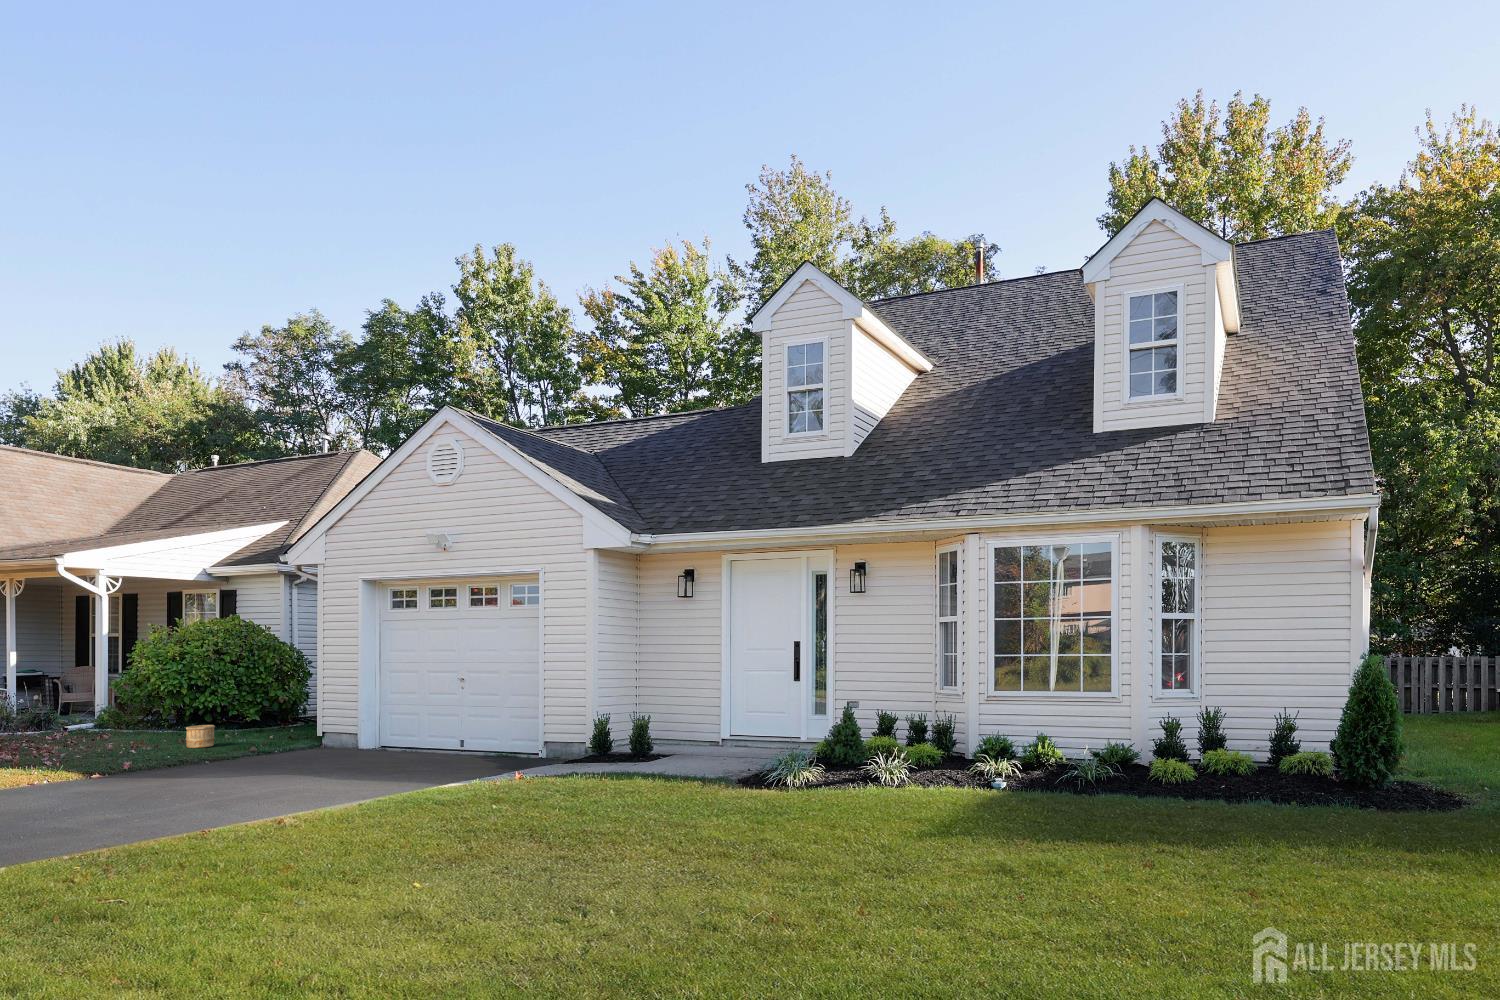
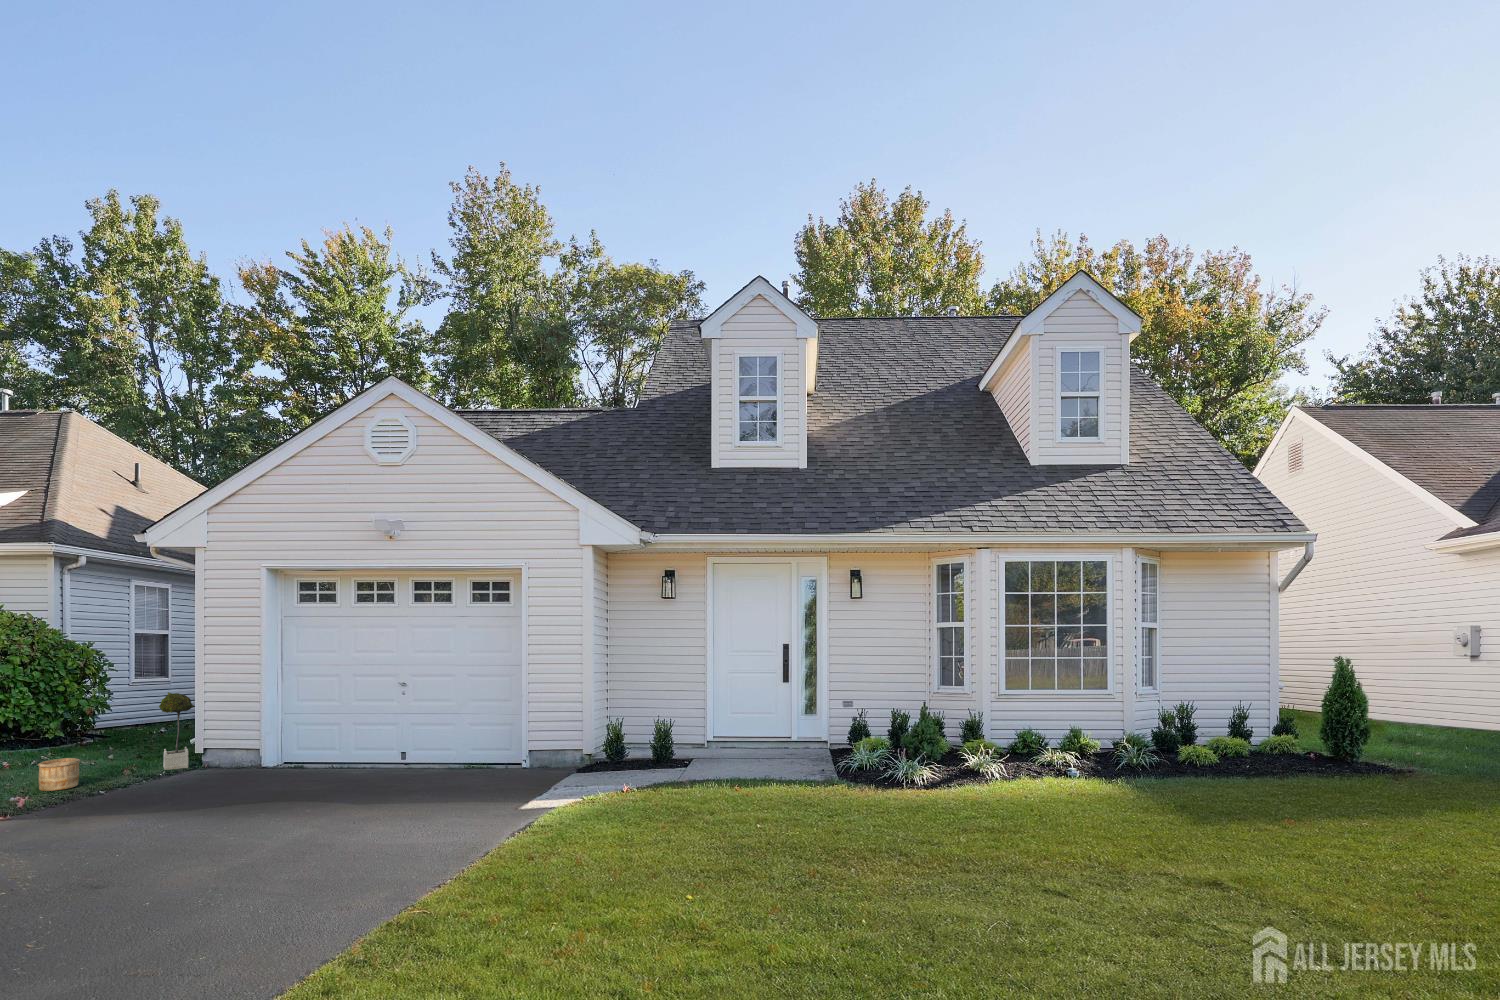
potted tree: none [287,680,313,742] -> present [159,692,195,770]

